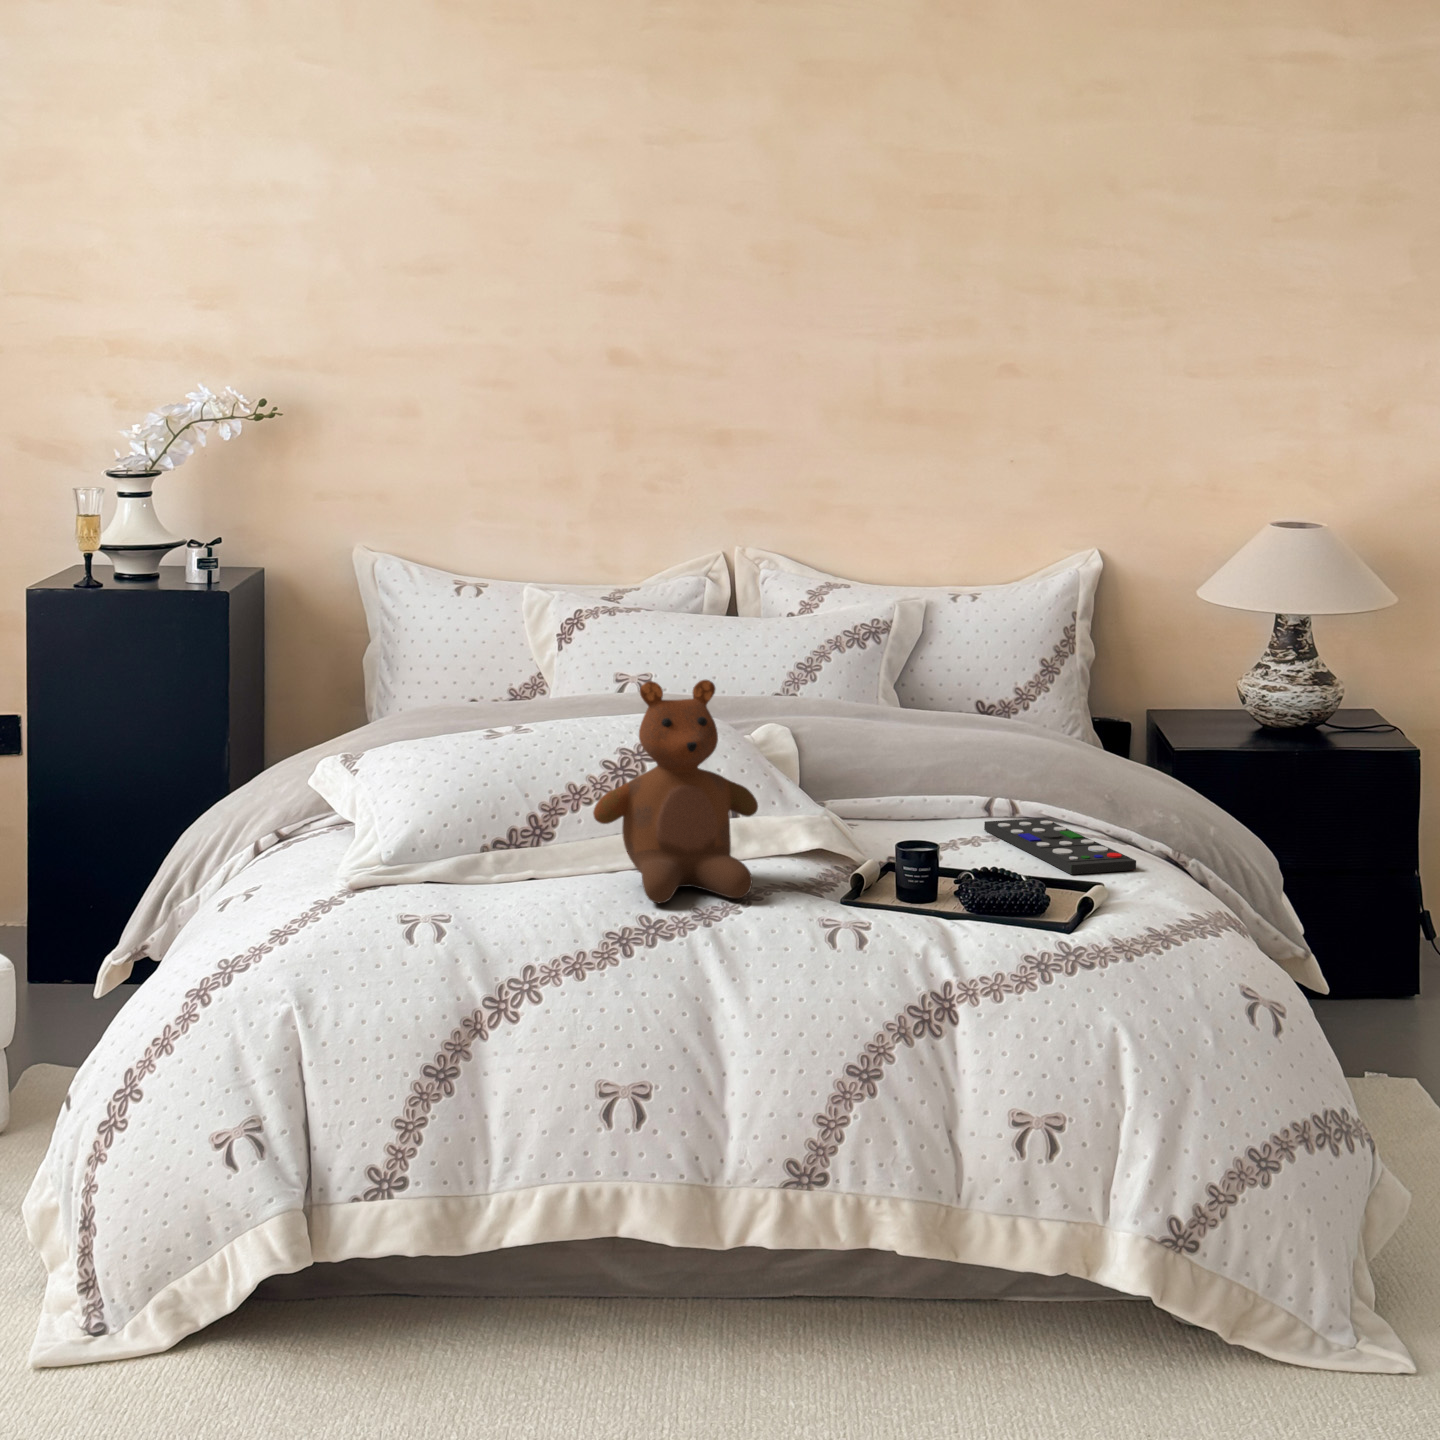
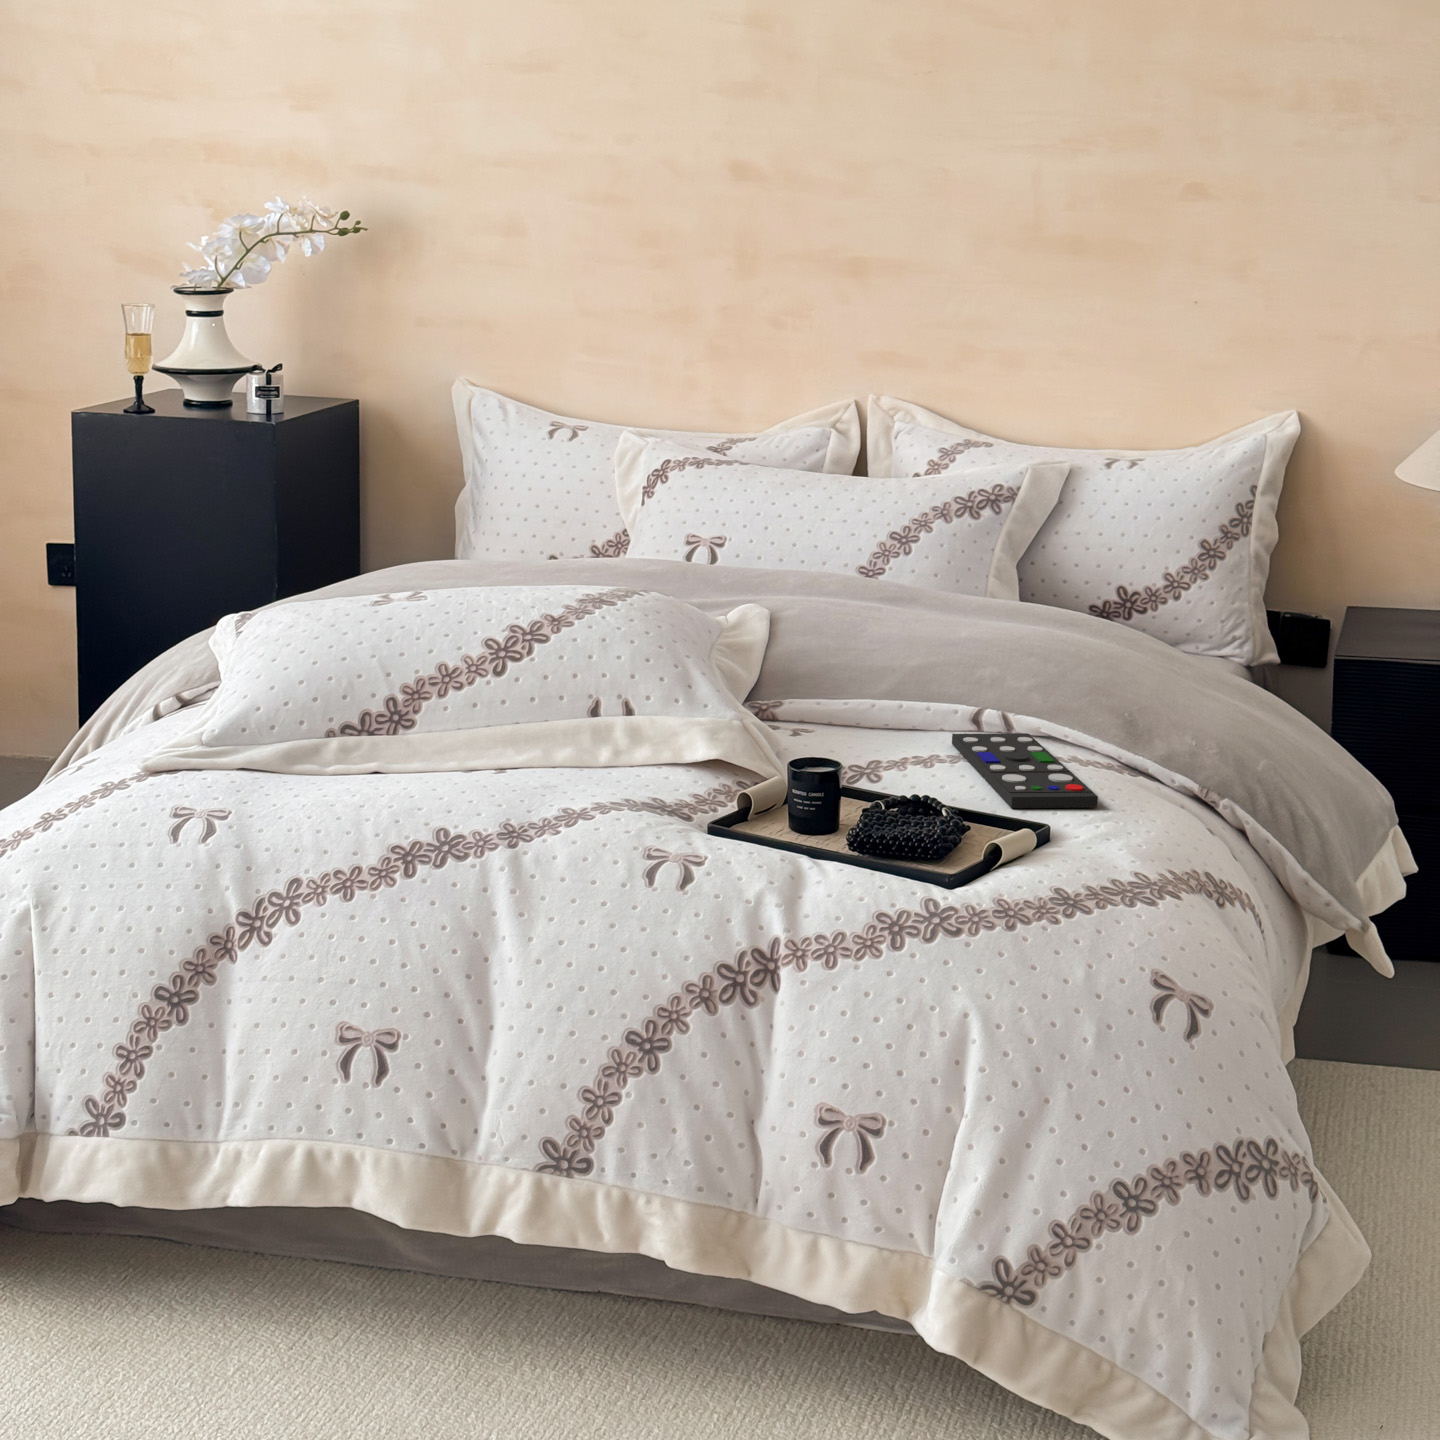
teddy bear: present [593,680,758,903] -> none [430,551,631,814]

